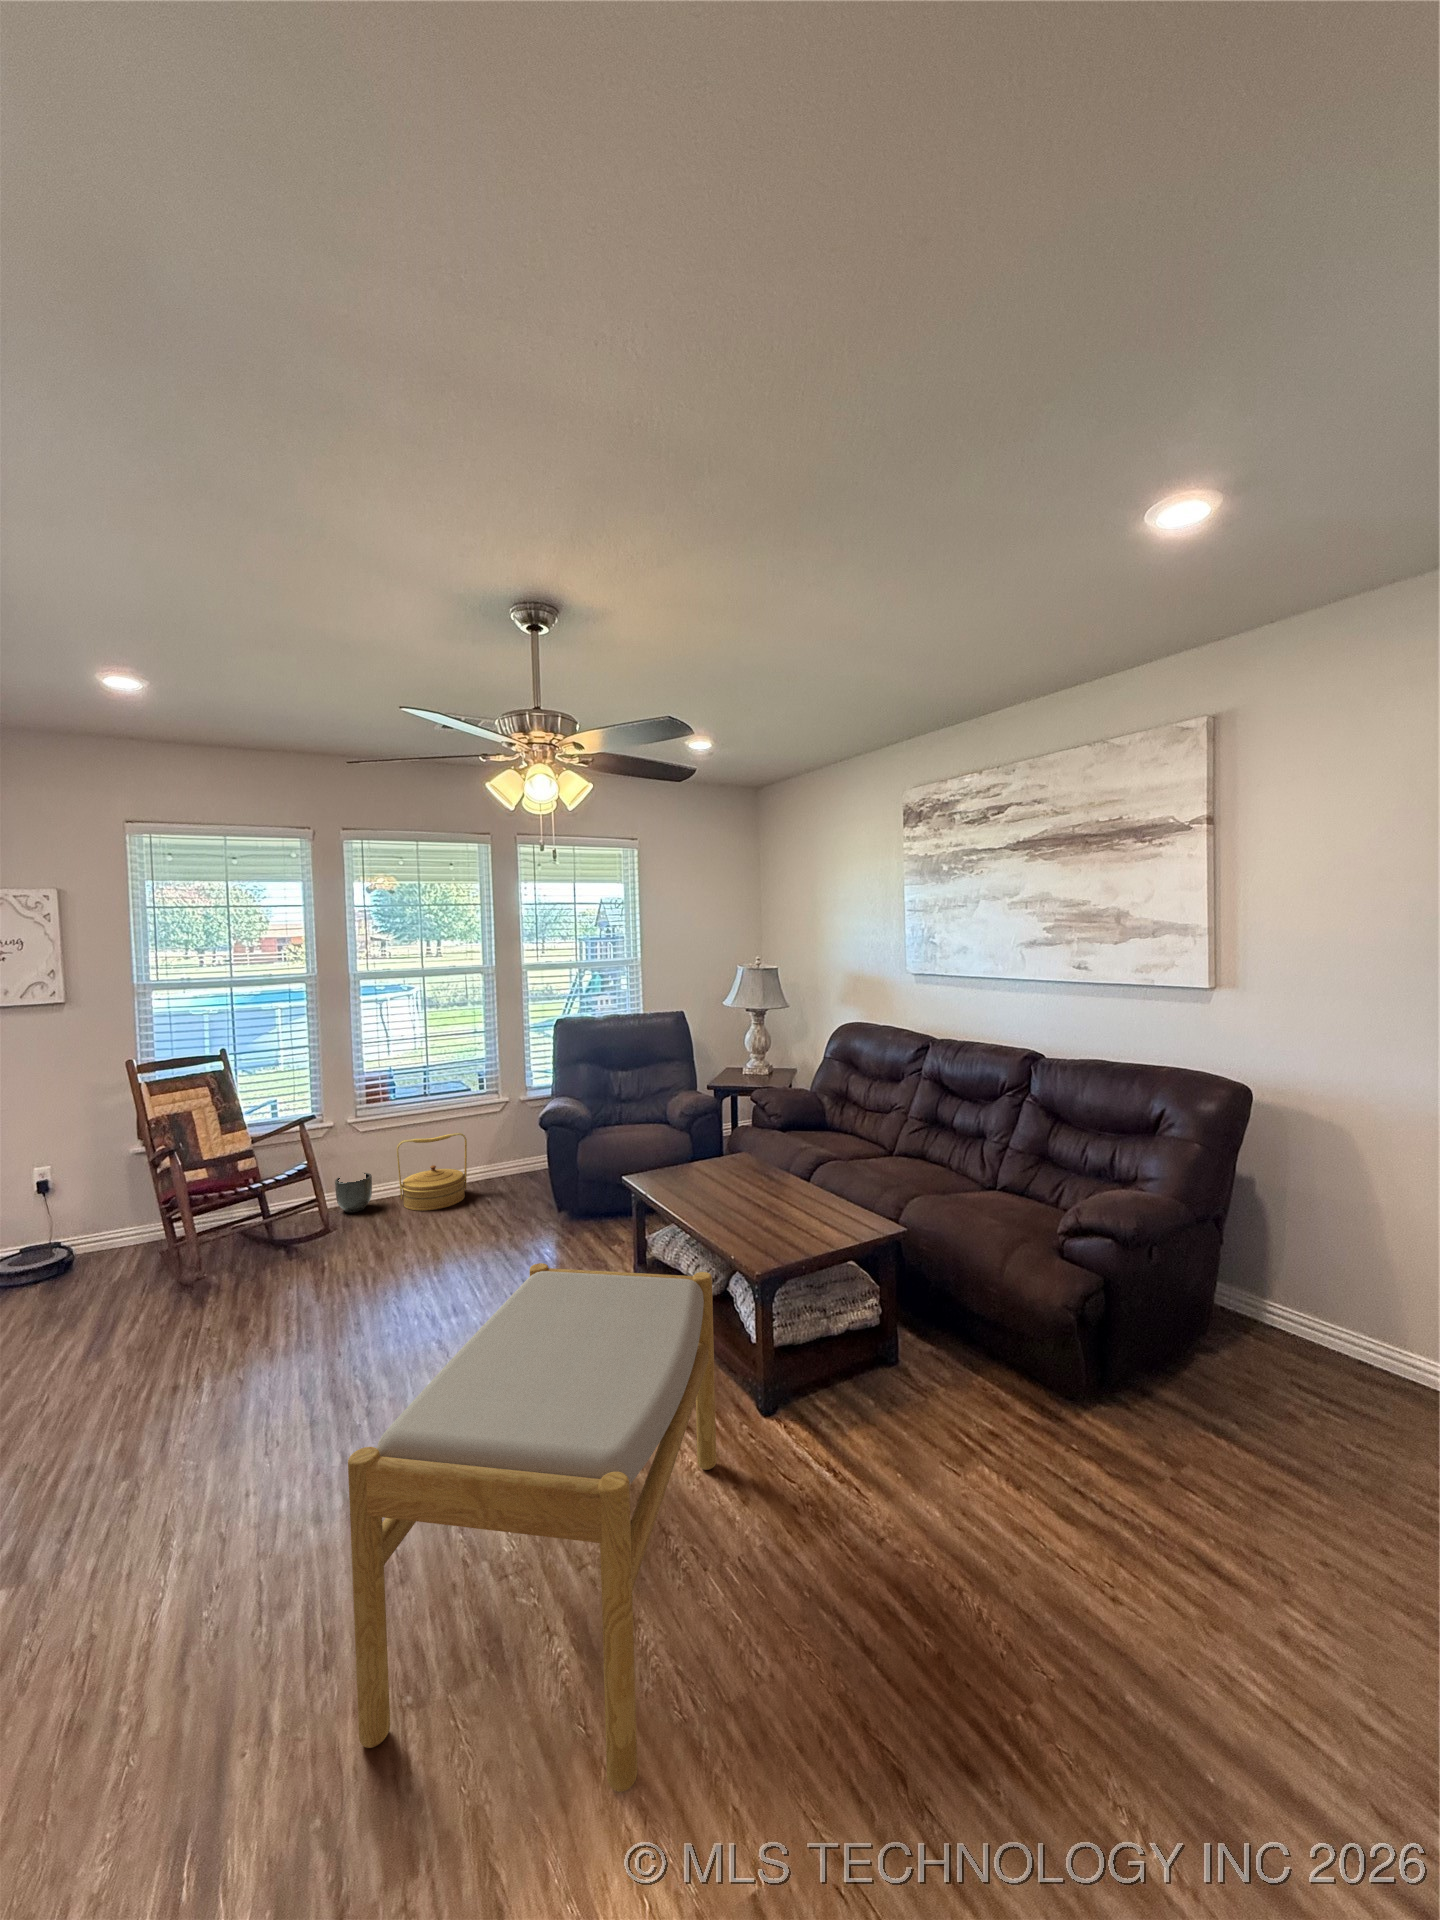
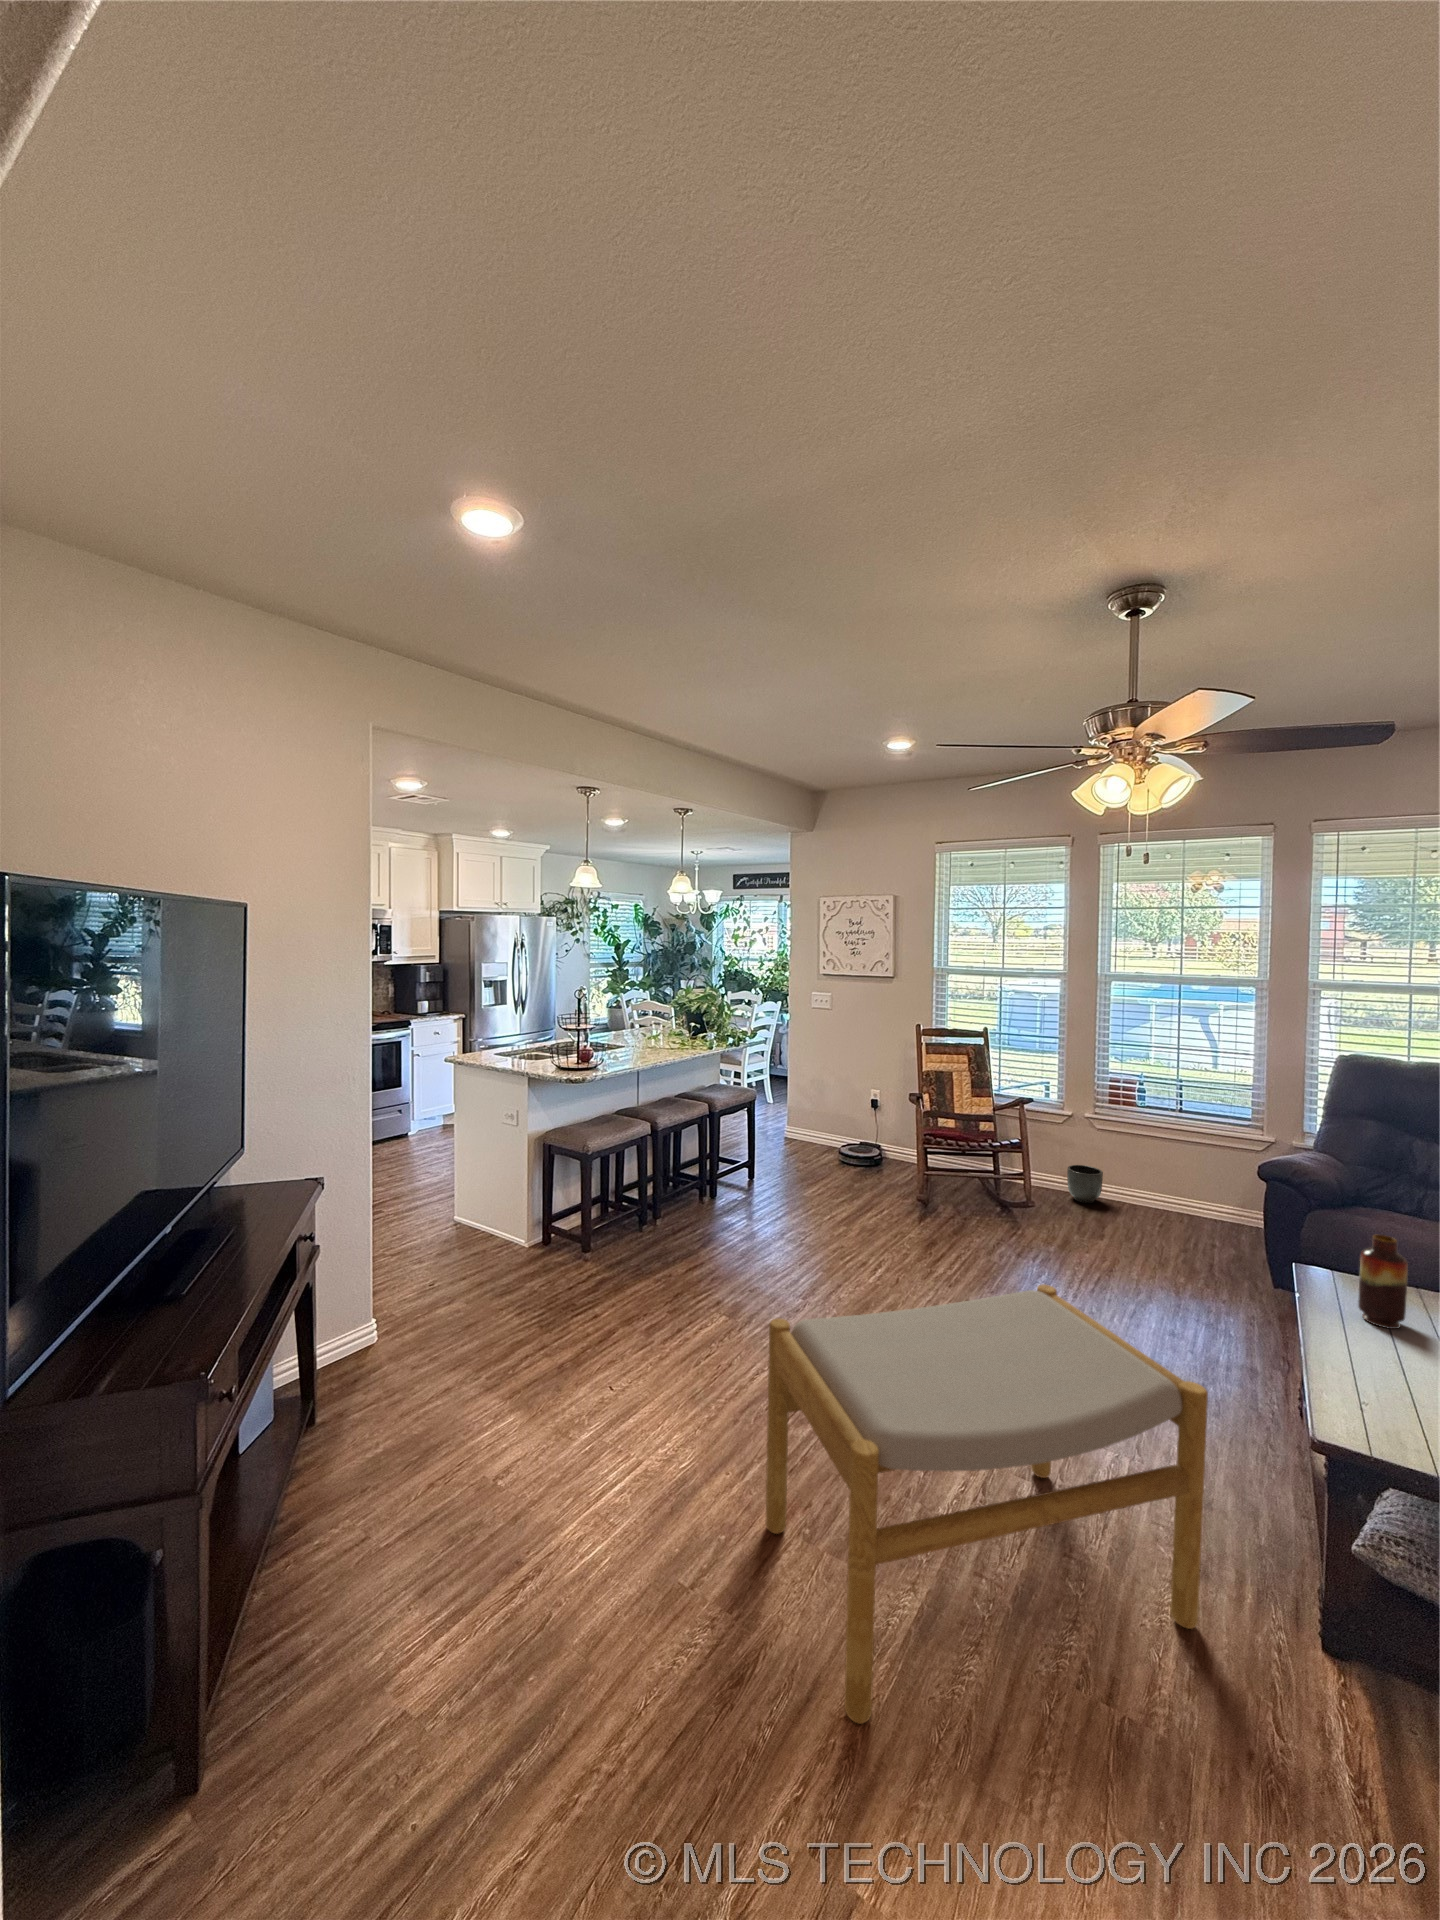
vase: none [669,1132,695,1196] -> present [1358,1235,1408,1329]
woven basket: present [396,1133,467,1211] -> none [1126,1148,1207,1234]

